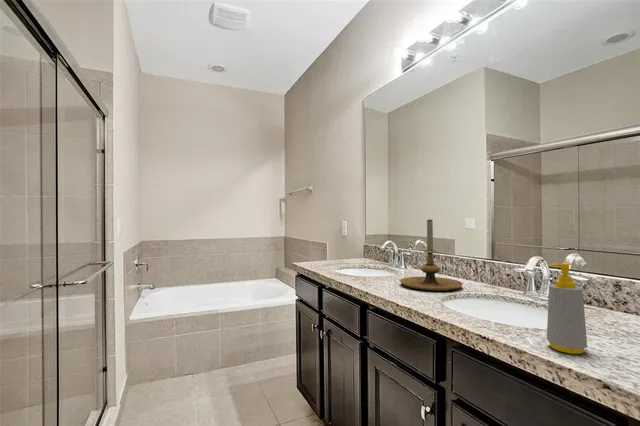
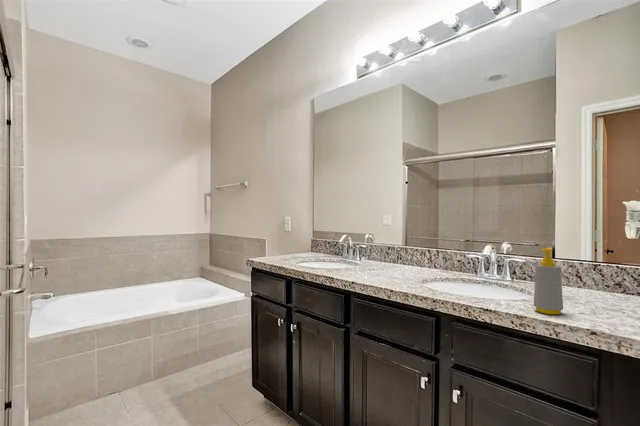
candle holder: present [400,219,463,291] -> none [374,215,428,277]

